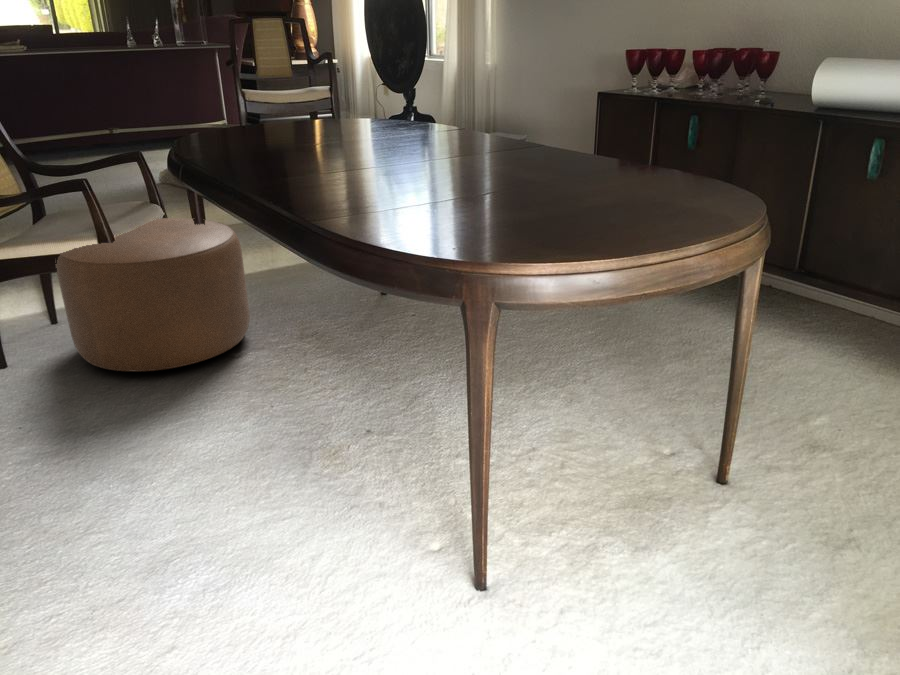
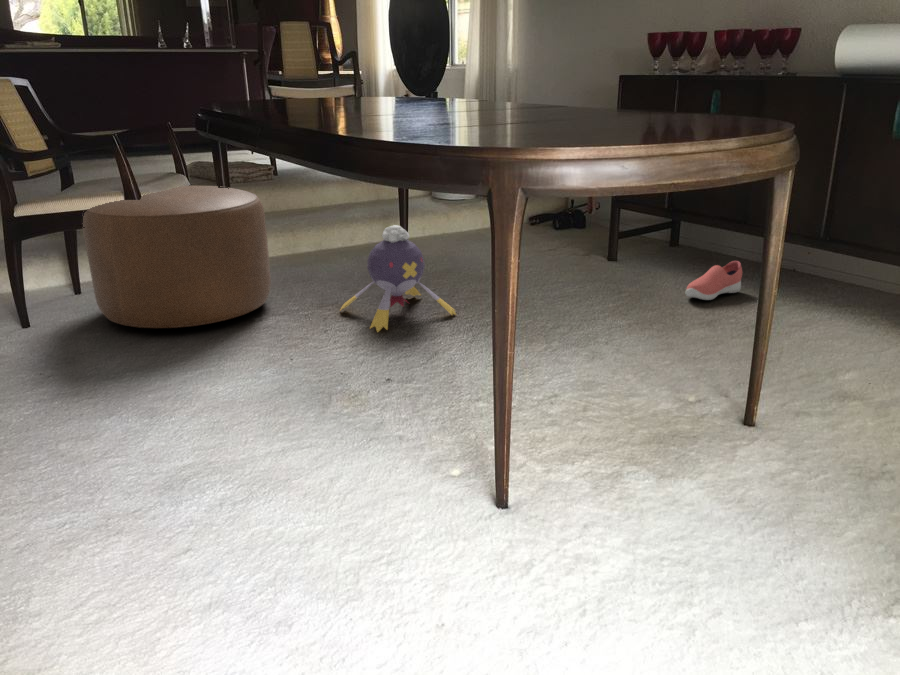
plush toy: none [319,262,436,372] -> present [340,225,456,332]
shoe: none [662,286,718,328] -> present [685,261,742,300]

